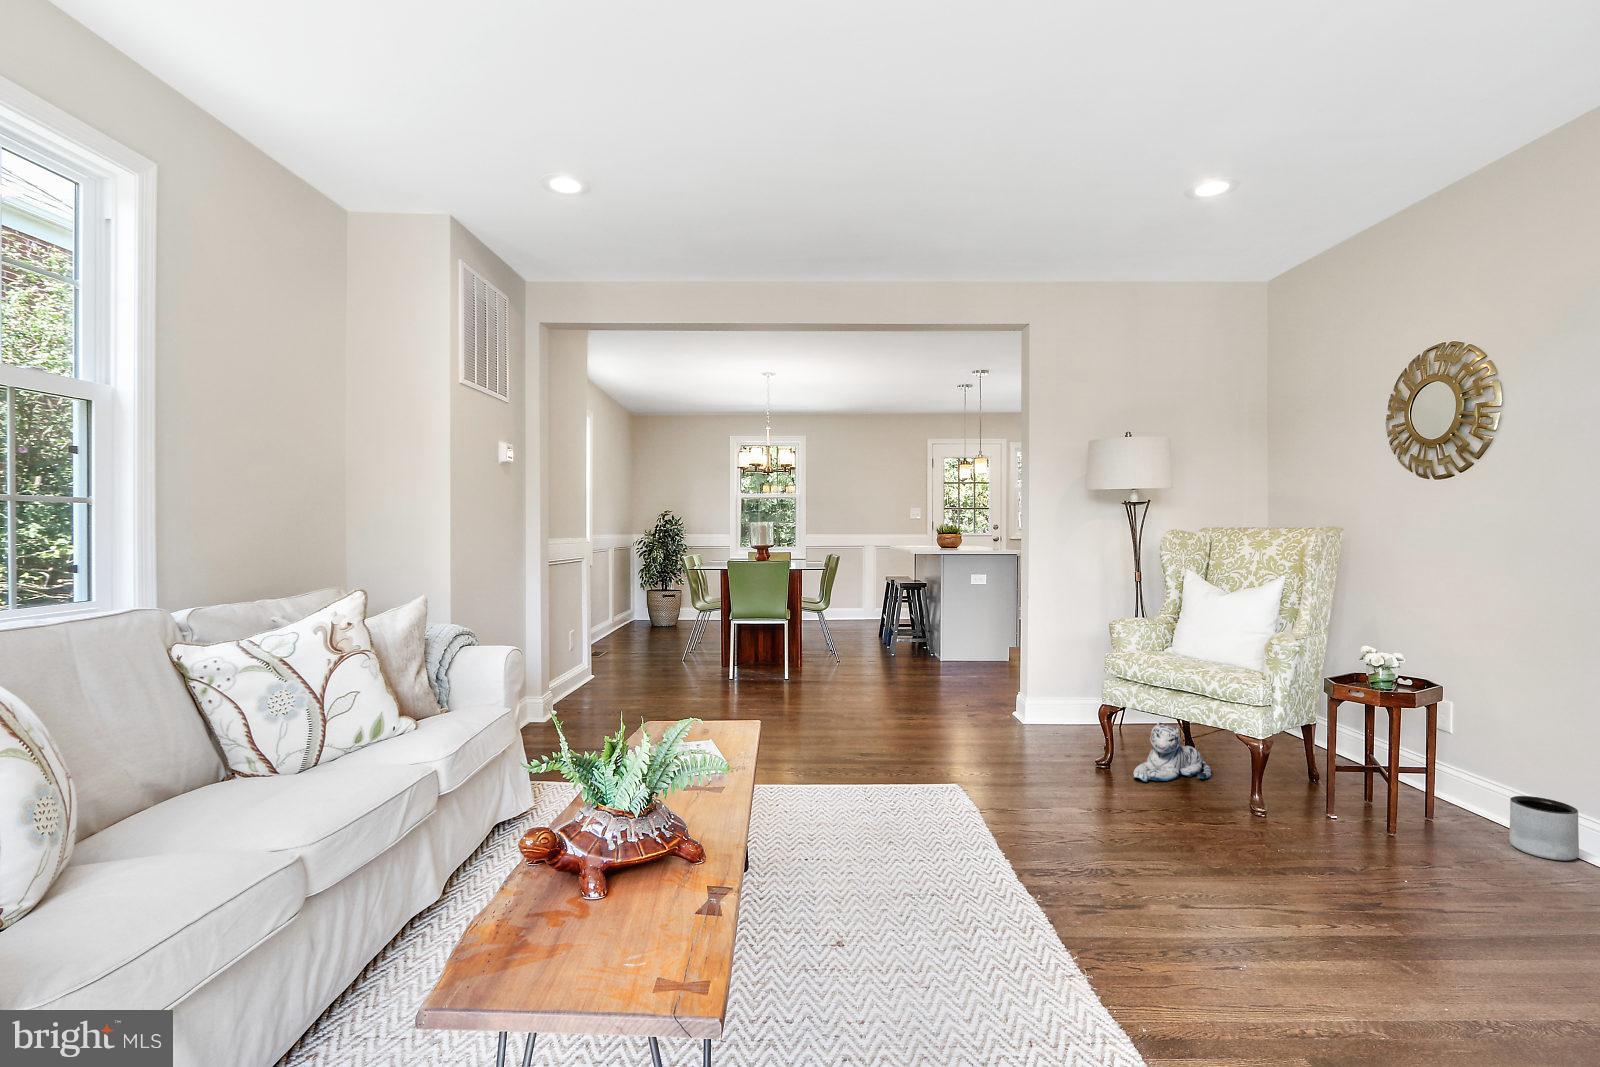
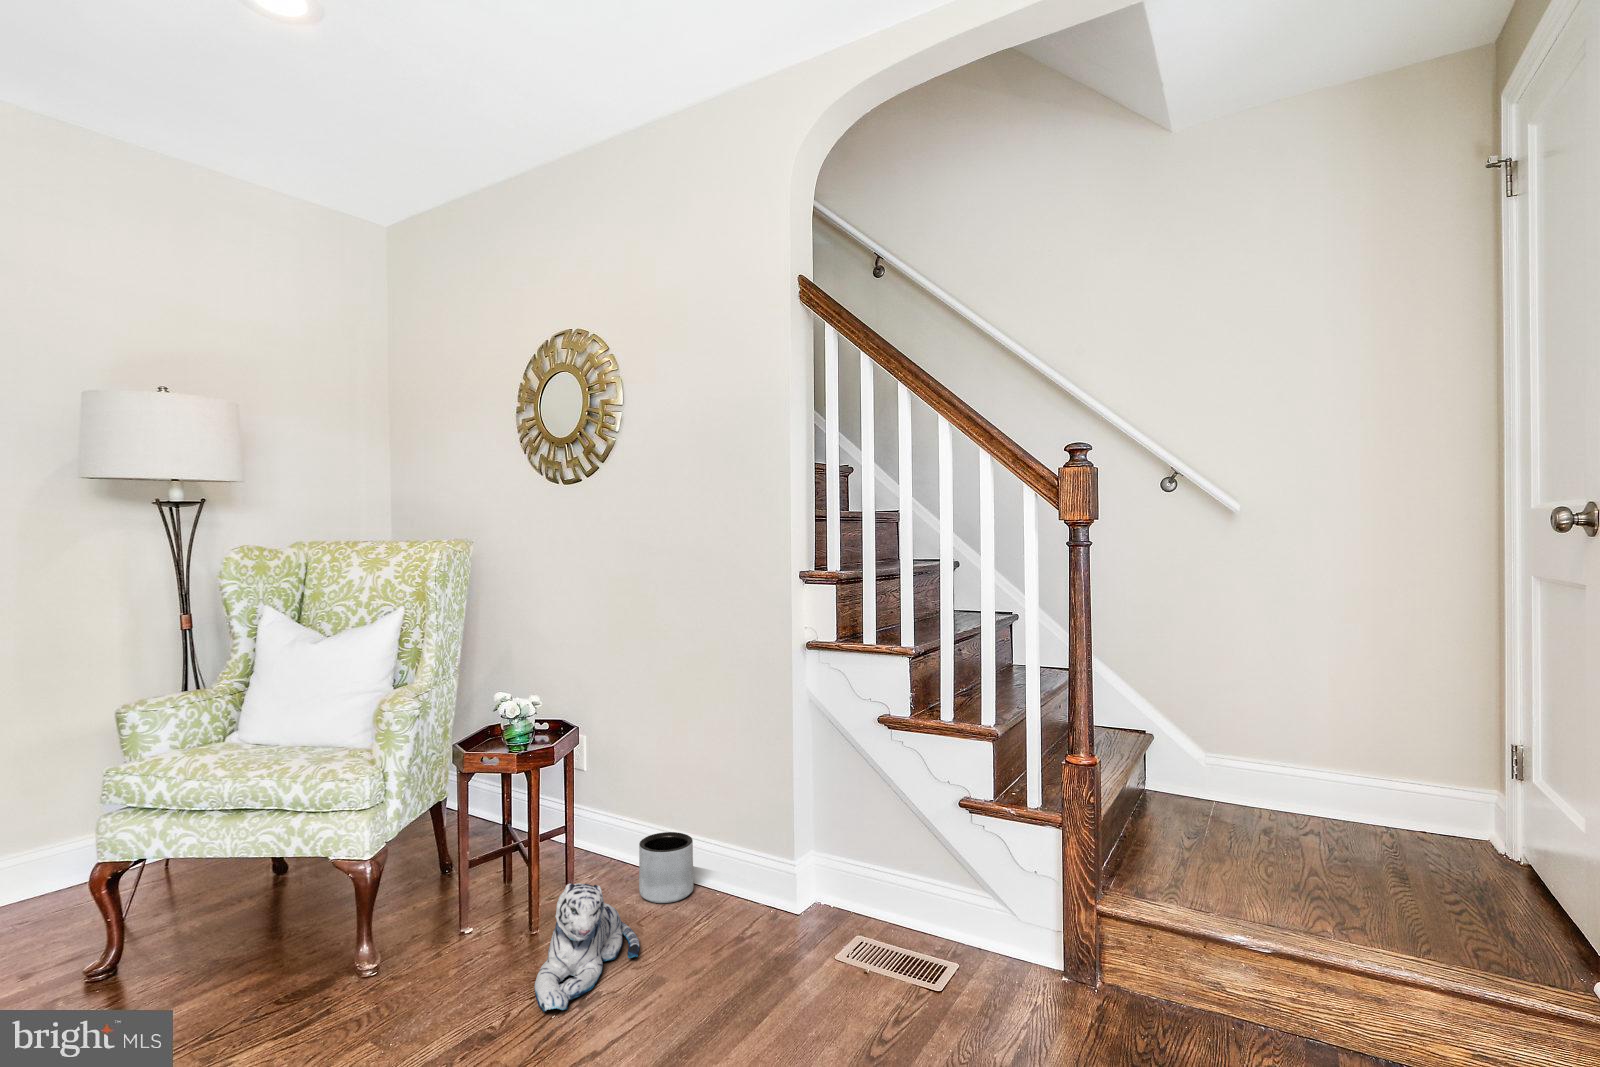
plush toy: present [1133,722,1212,782] -> present [535,883,640,1012]

